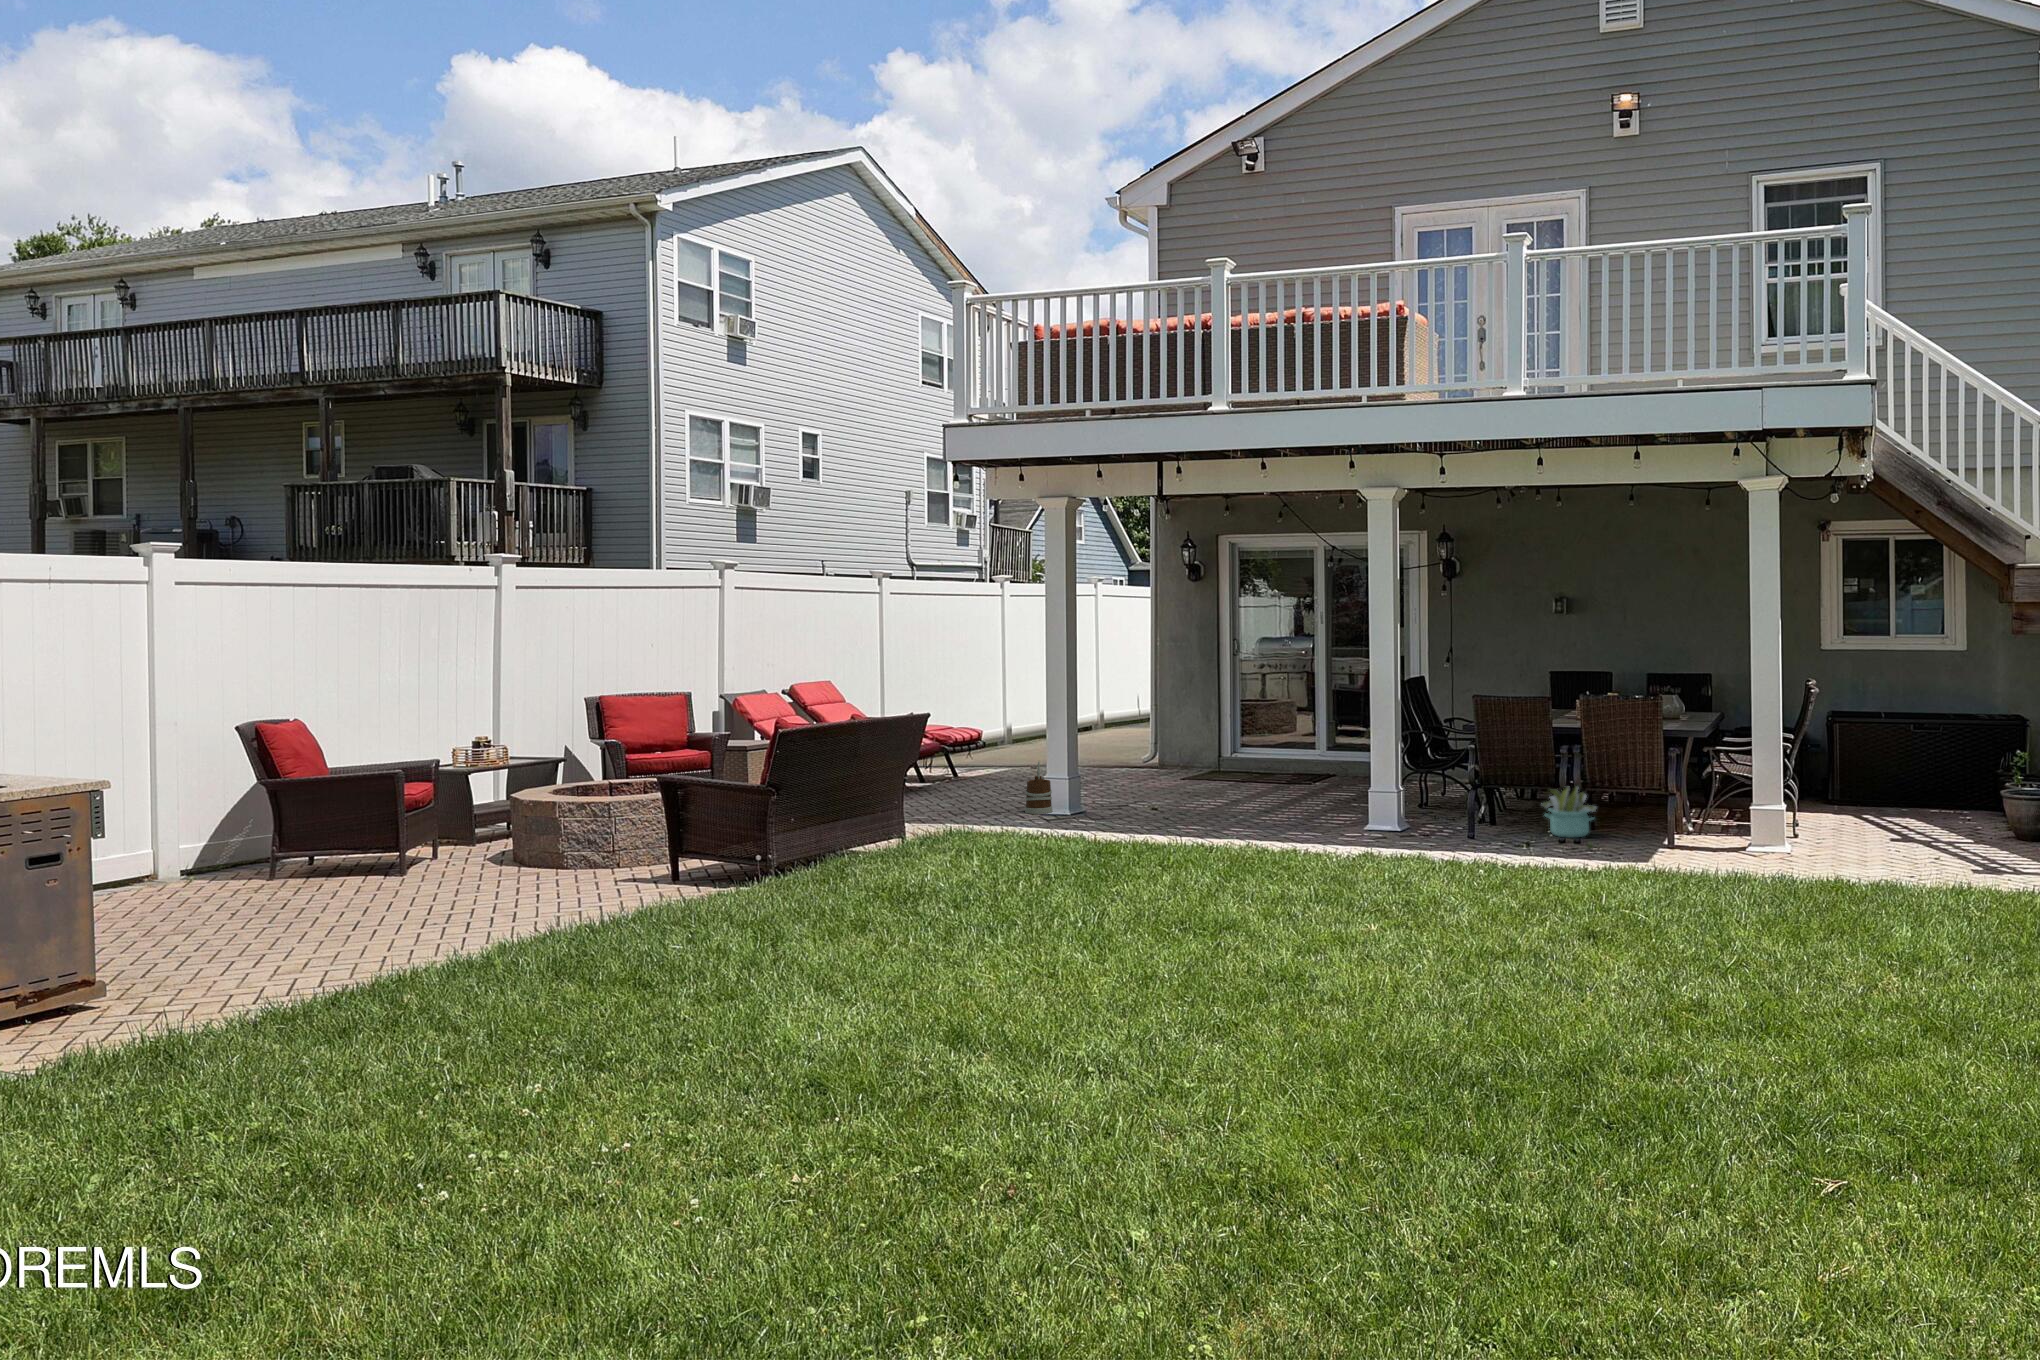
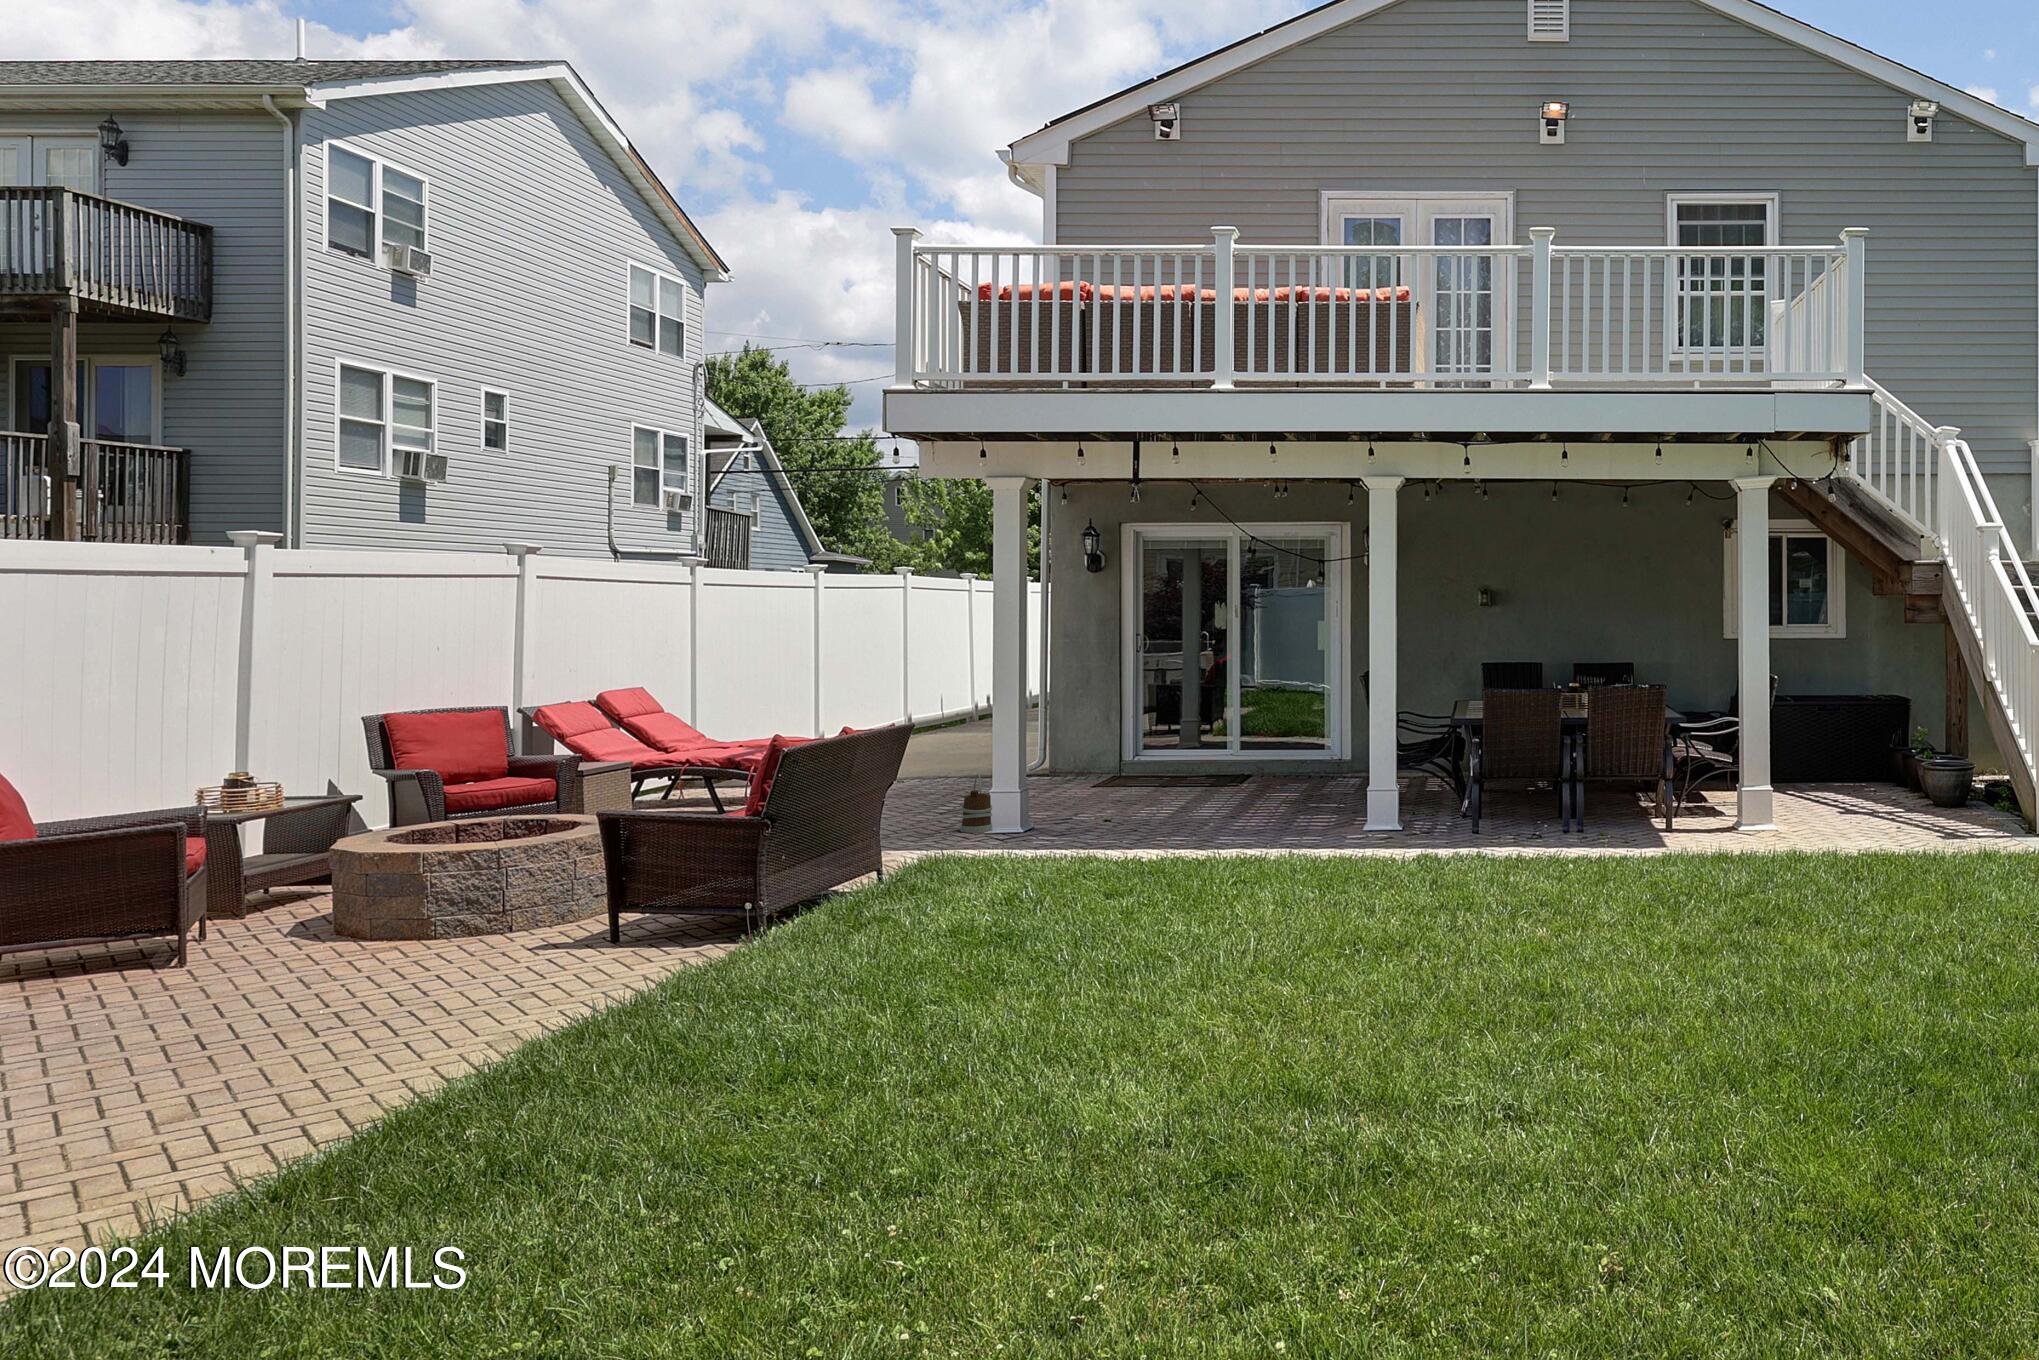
decorative plant: present [1542,787,1596,837] -> none [1540,776,1594,826]

